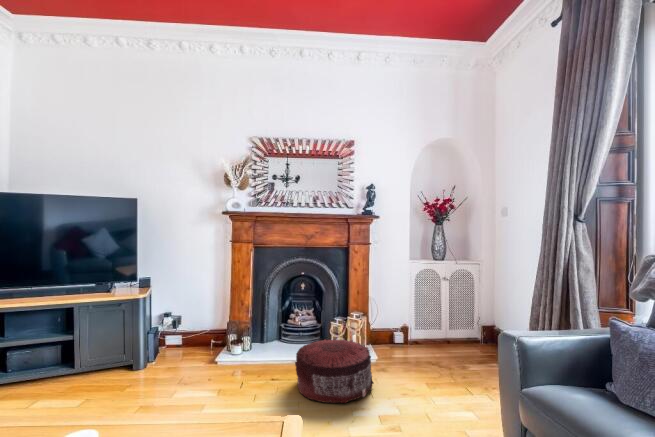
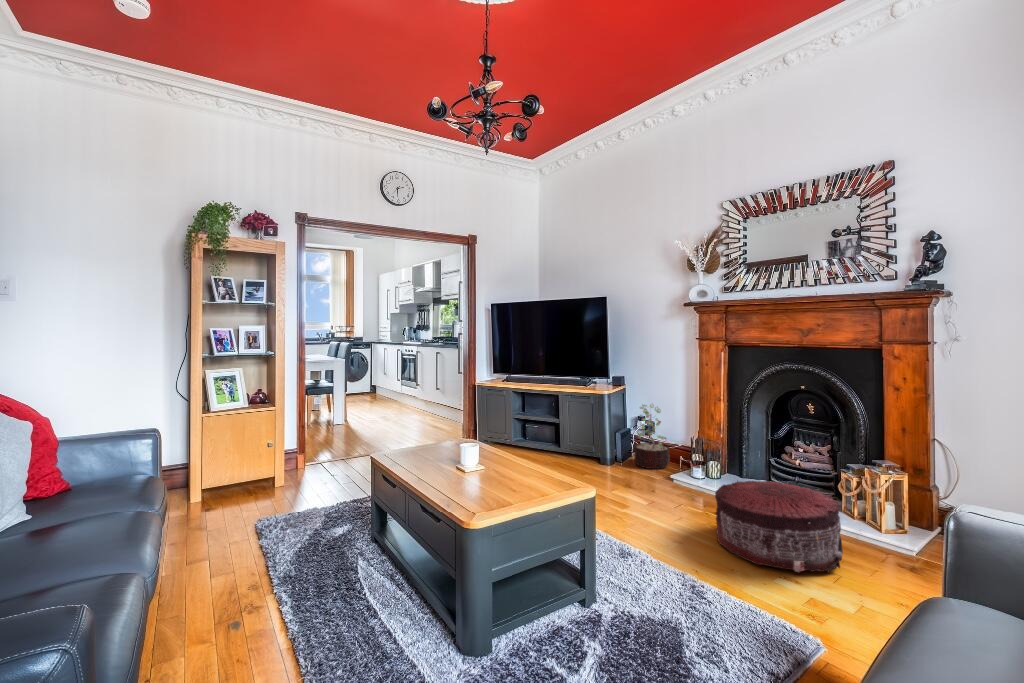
decorative plant: none [166,299,202,360] -> present [634,405,670,469]

